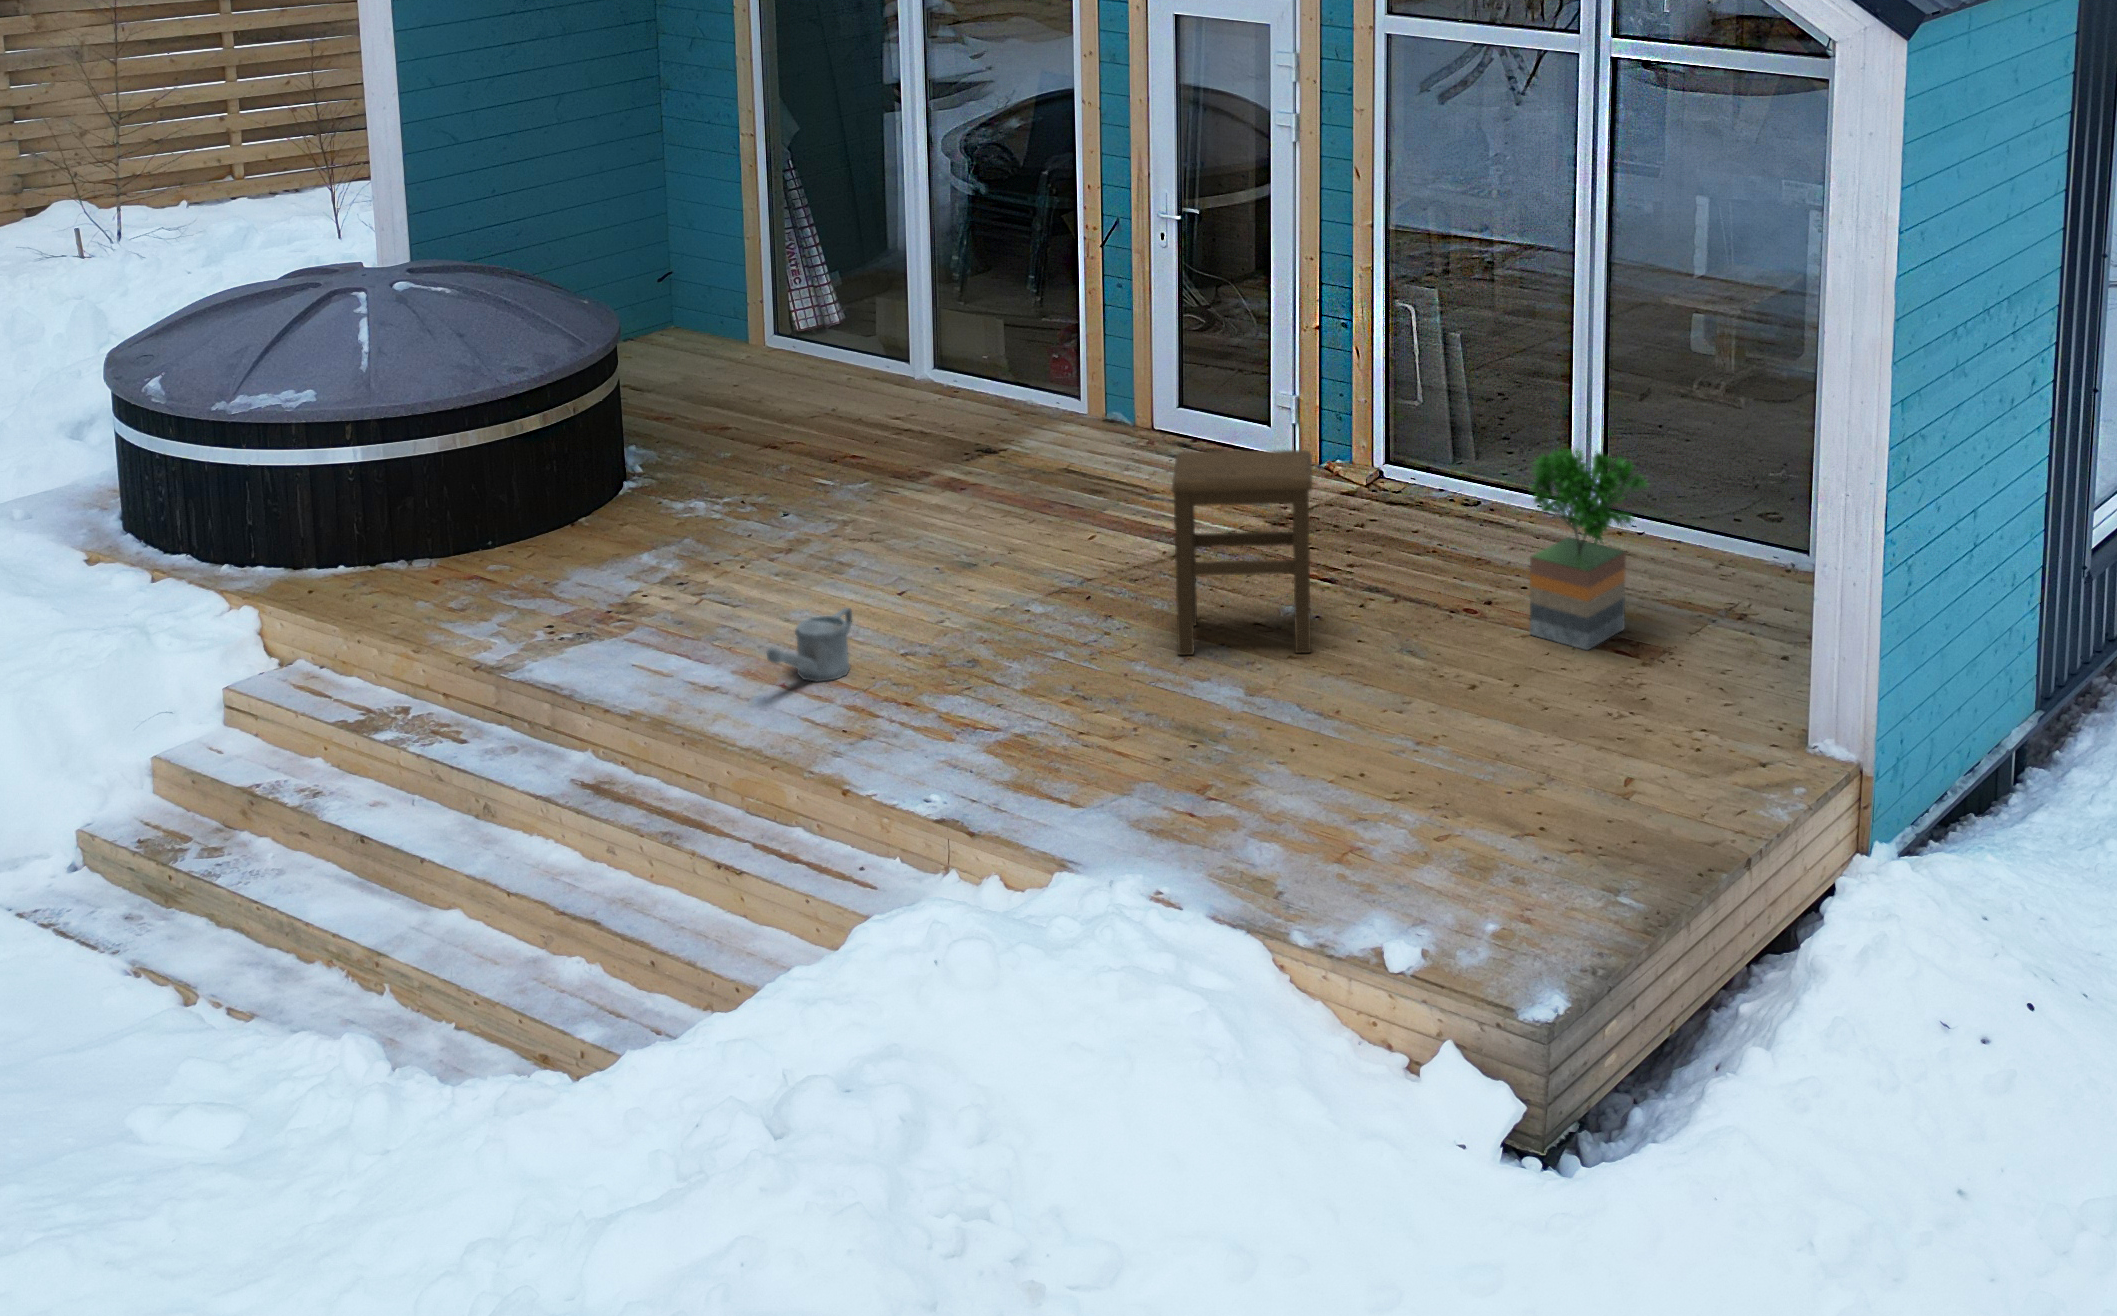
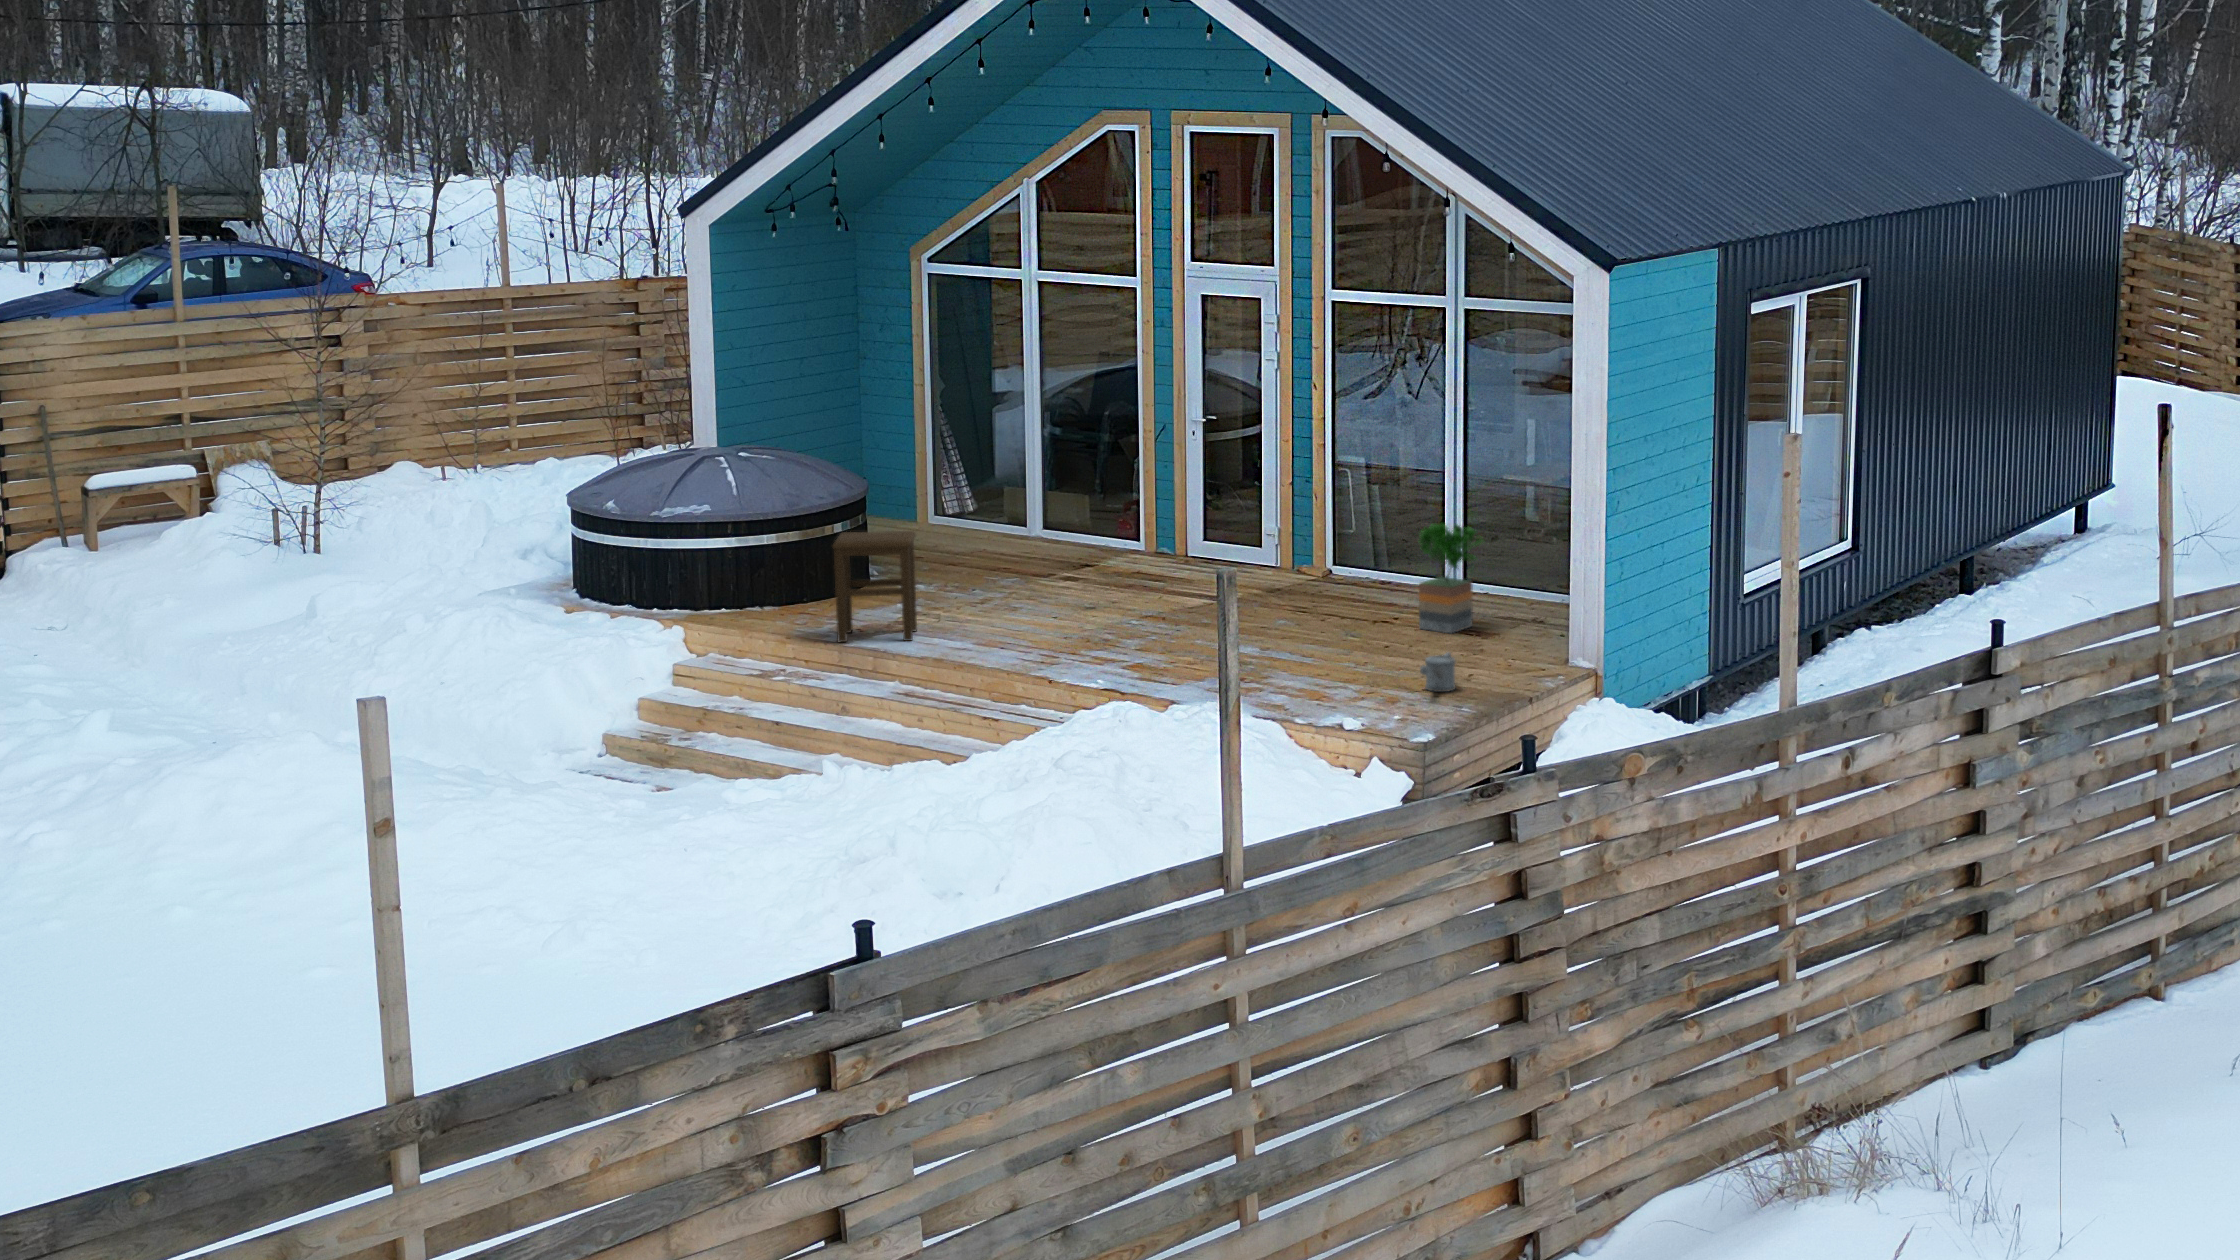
stool: present [1171,450,1313,655] -> present [833,531,917,642]
watering can: present [767,608,852,682] -> present [1420,652,1456,692]

